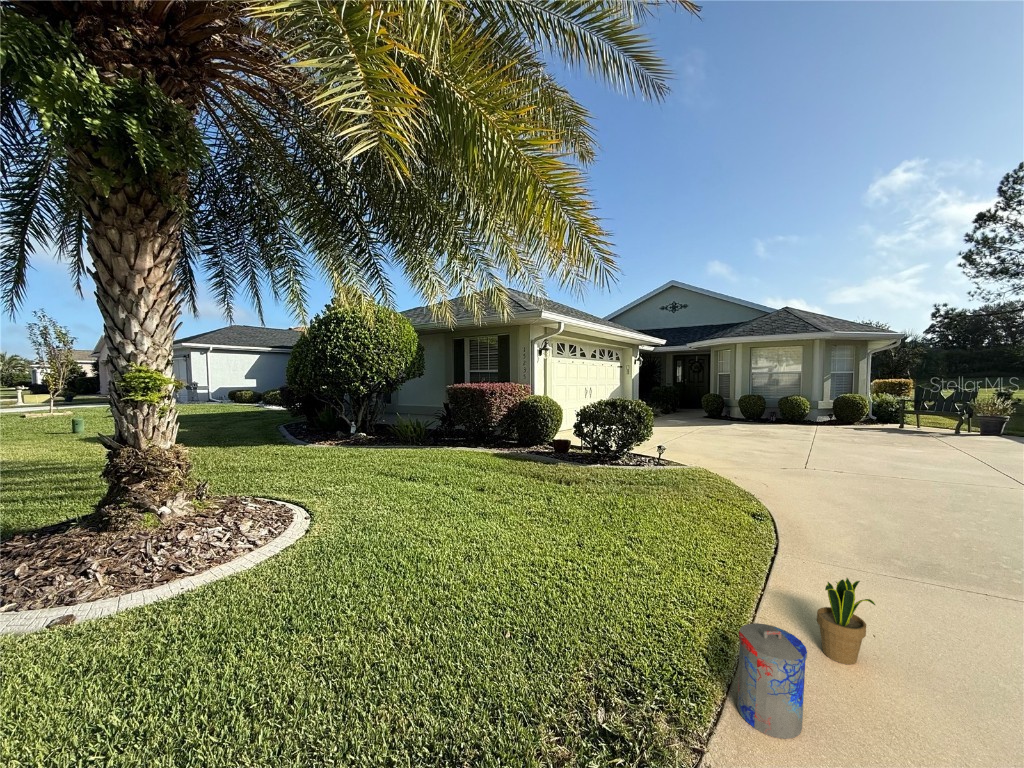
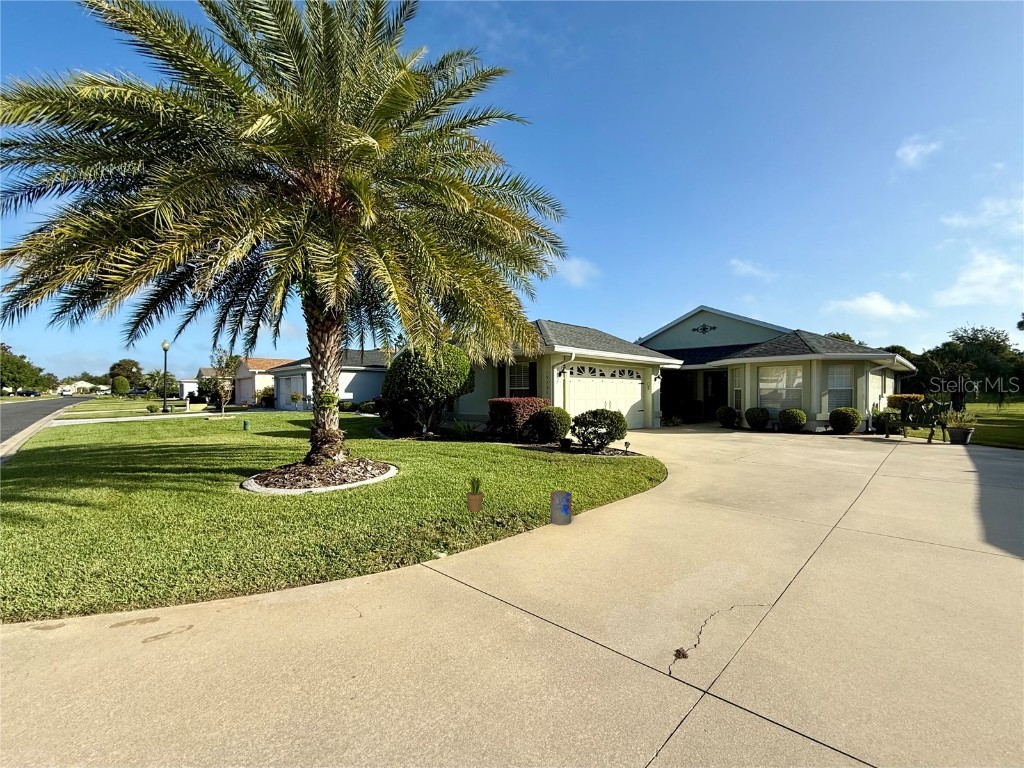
potted plant: present [817,578,875,665] -> present [465,477,483,511]

